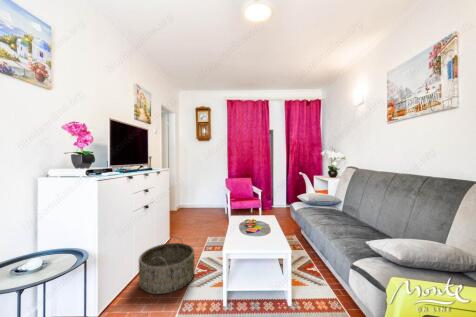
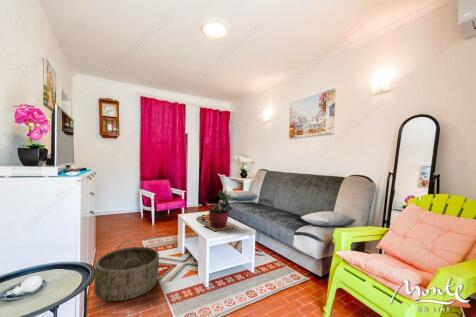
succulent plant: none [236,196,274,244] -> present [203,191,238,231]

